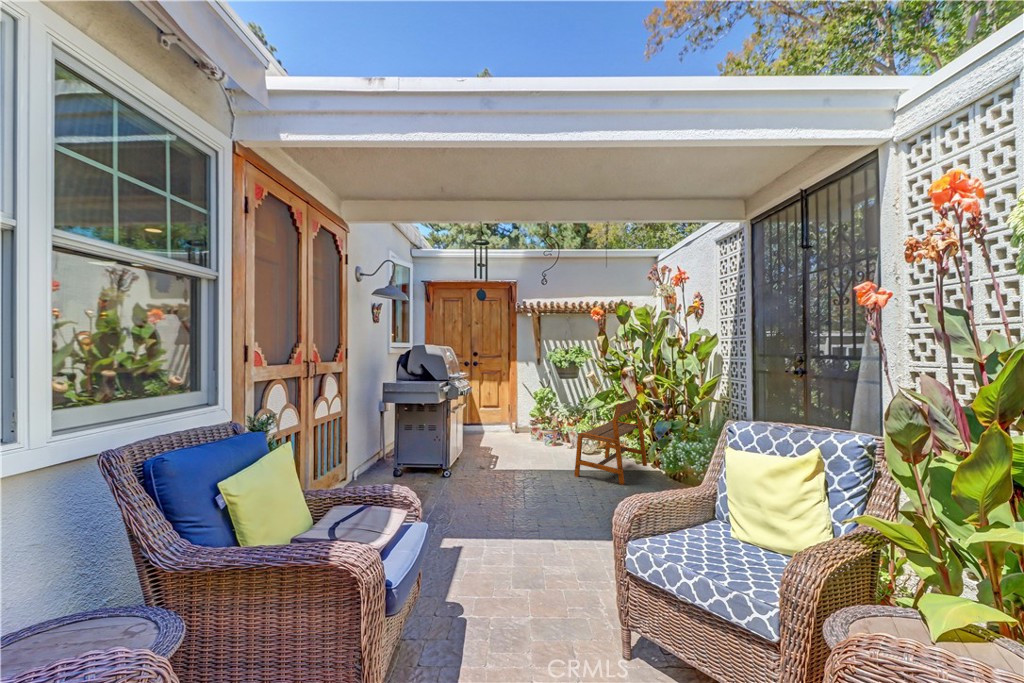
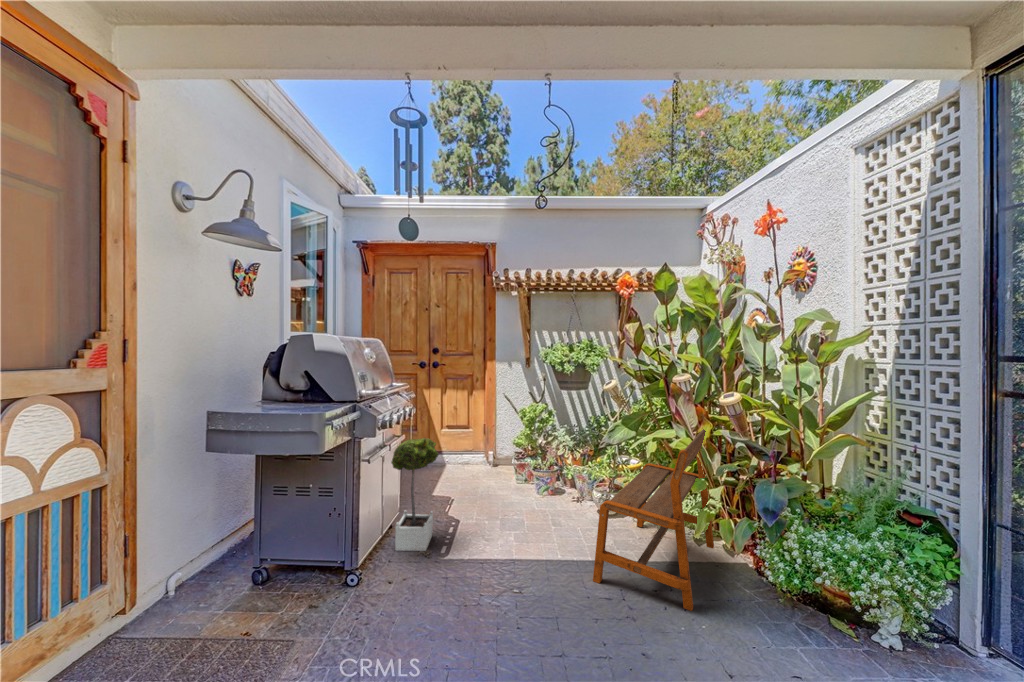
potted tree: none [463,402,488,466] -> present [391,438,439,551]

